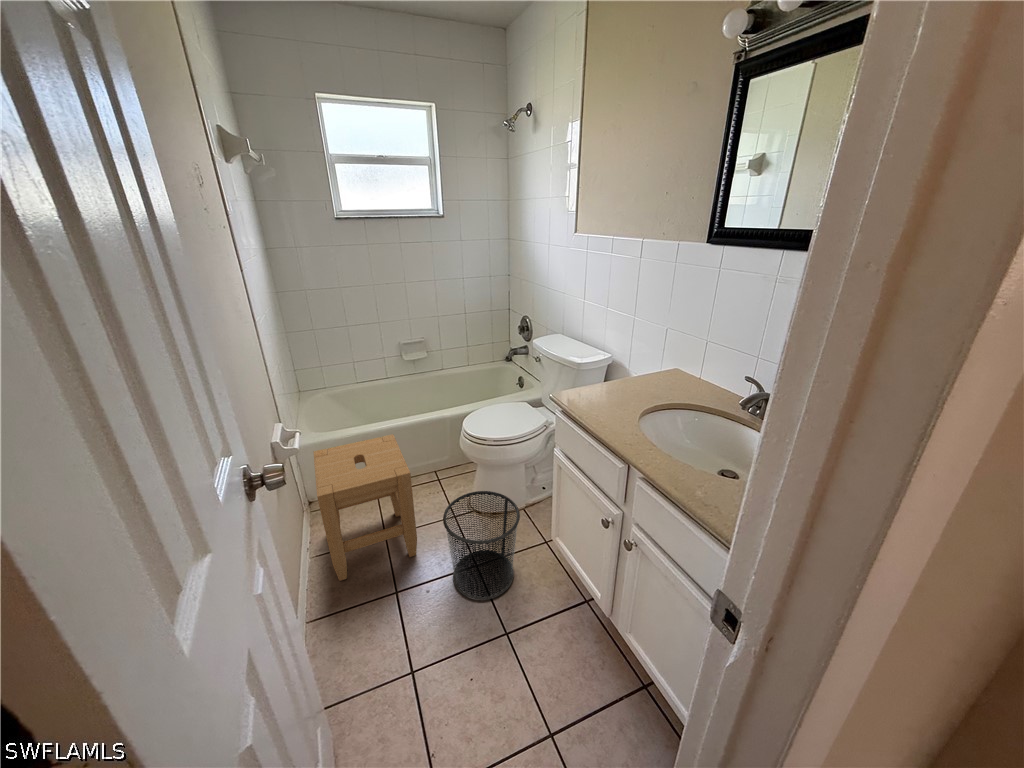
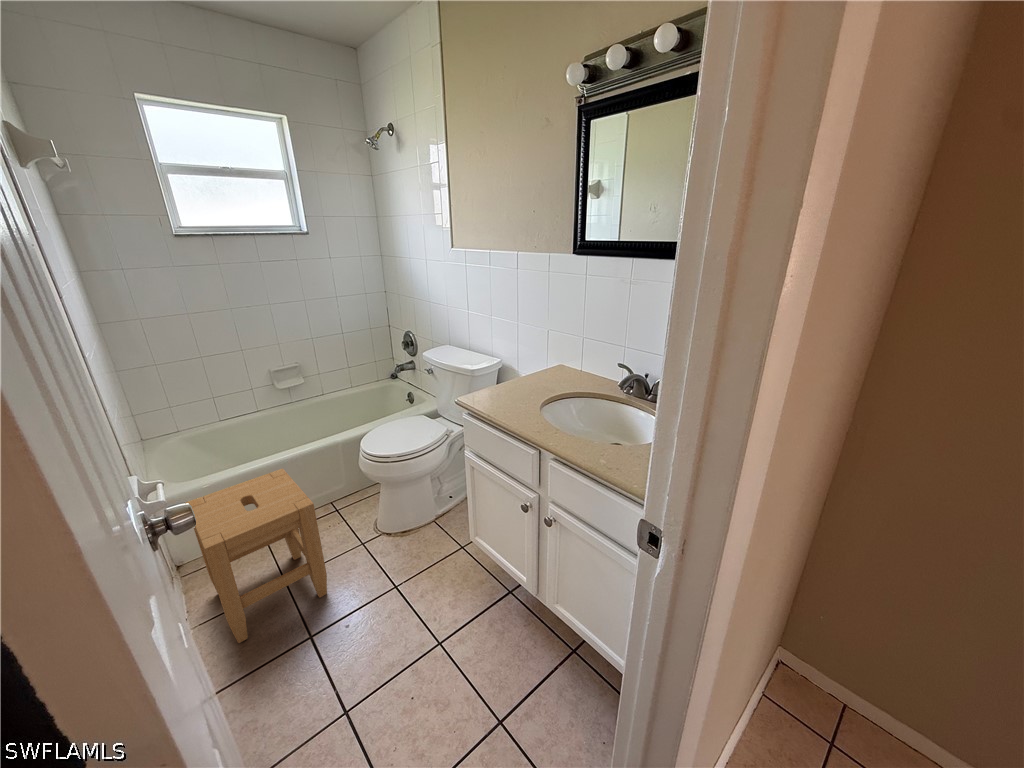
waste bin: present [443,491,520,600] -> none [358,507,438,620]

